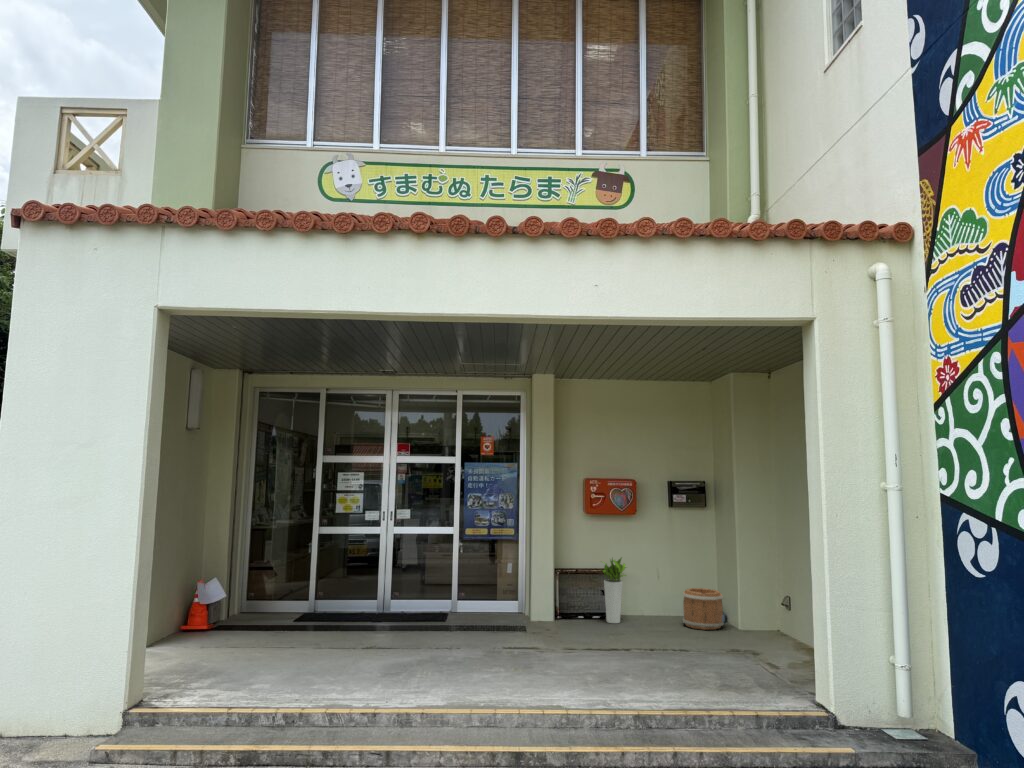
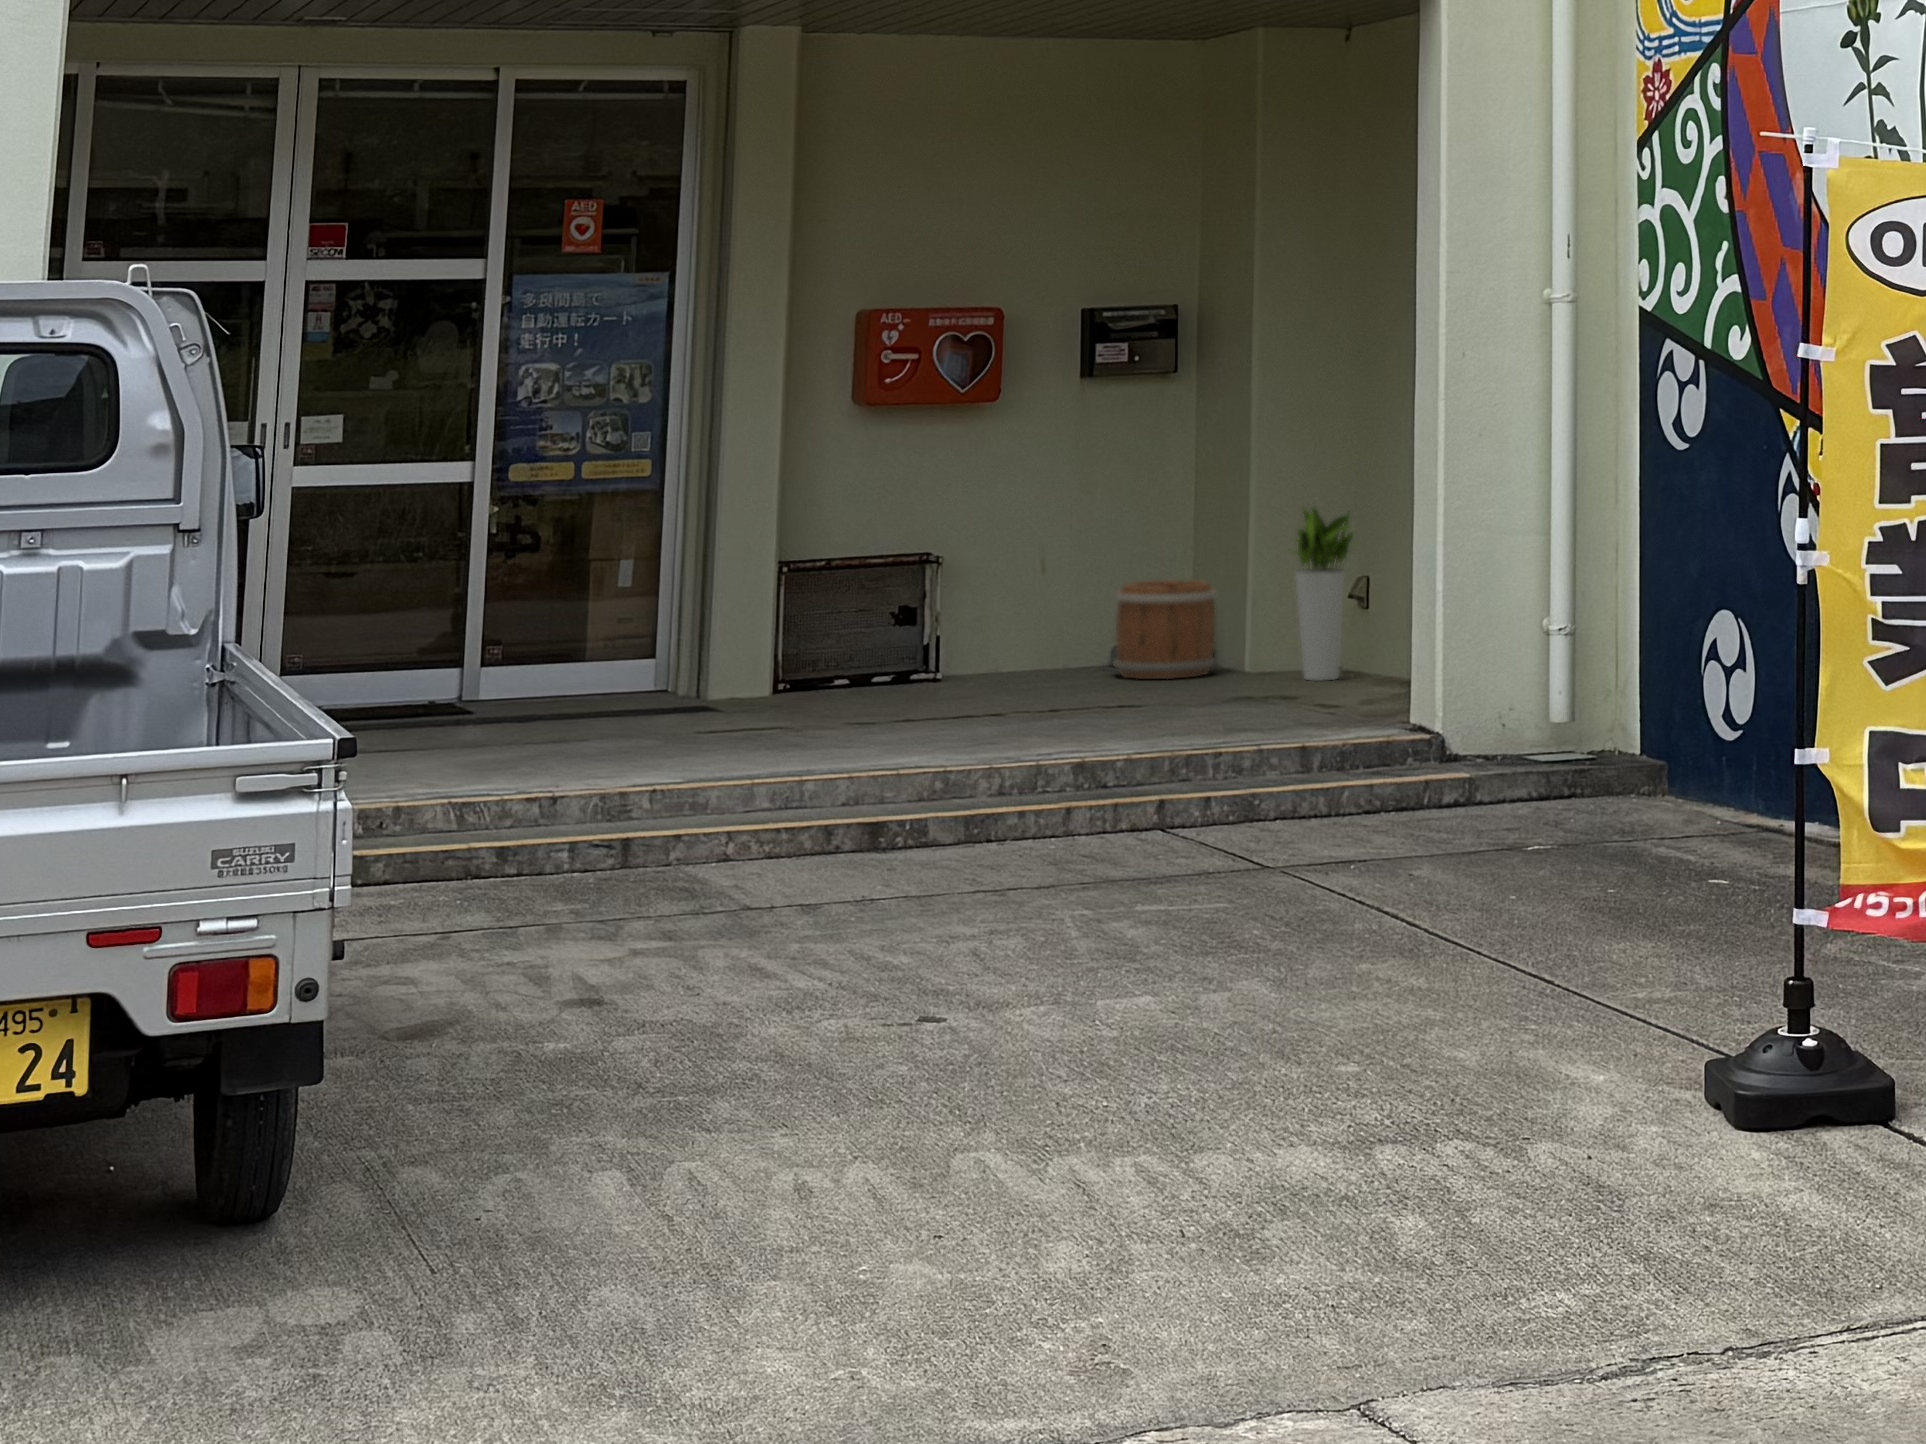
planter: present [602,558,626,623] -> present [1293,507,1355,680]

